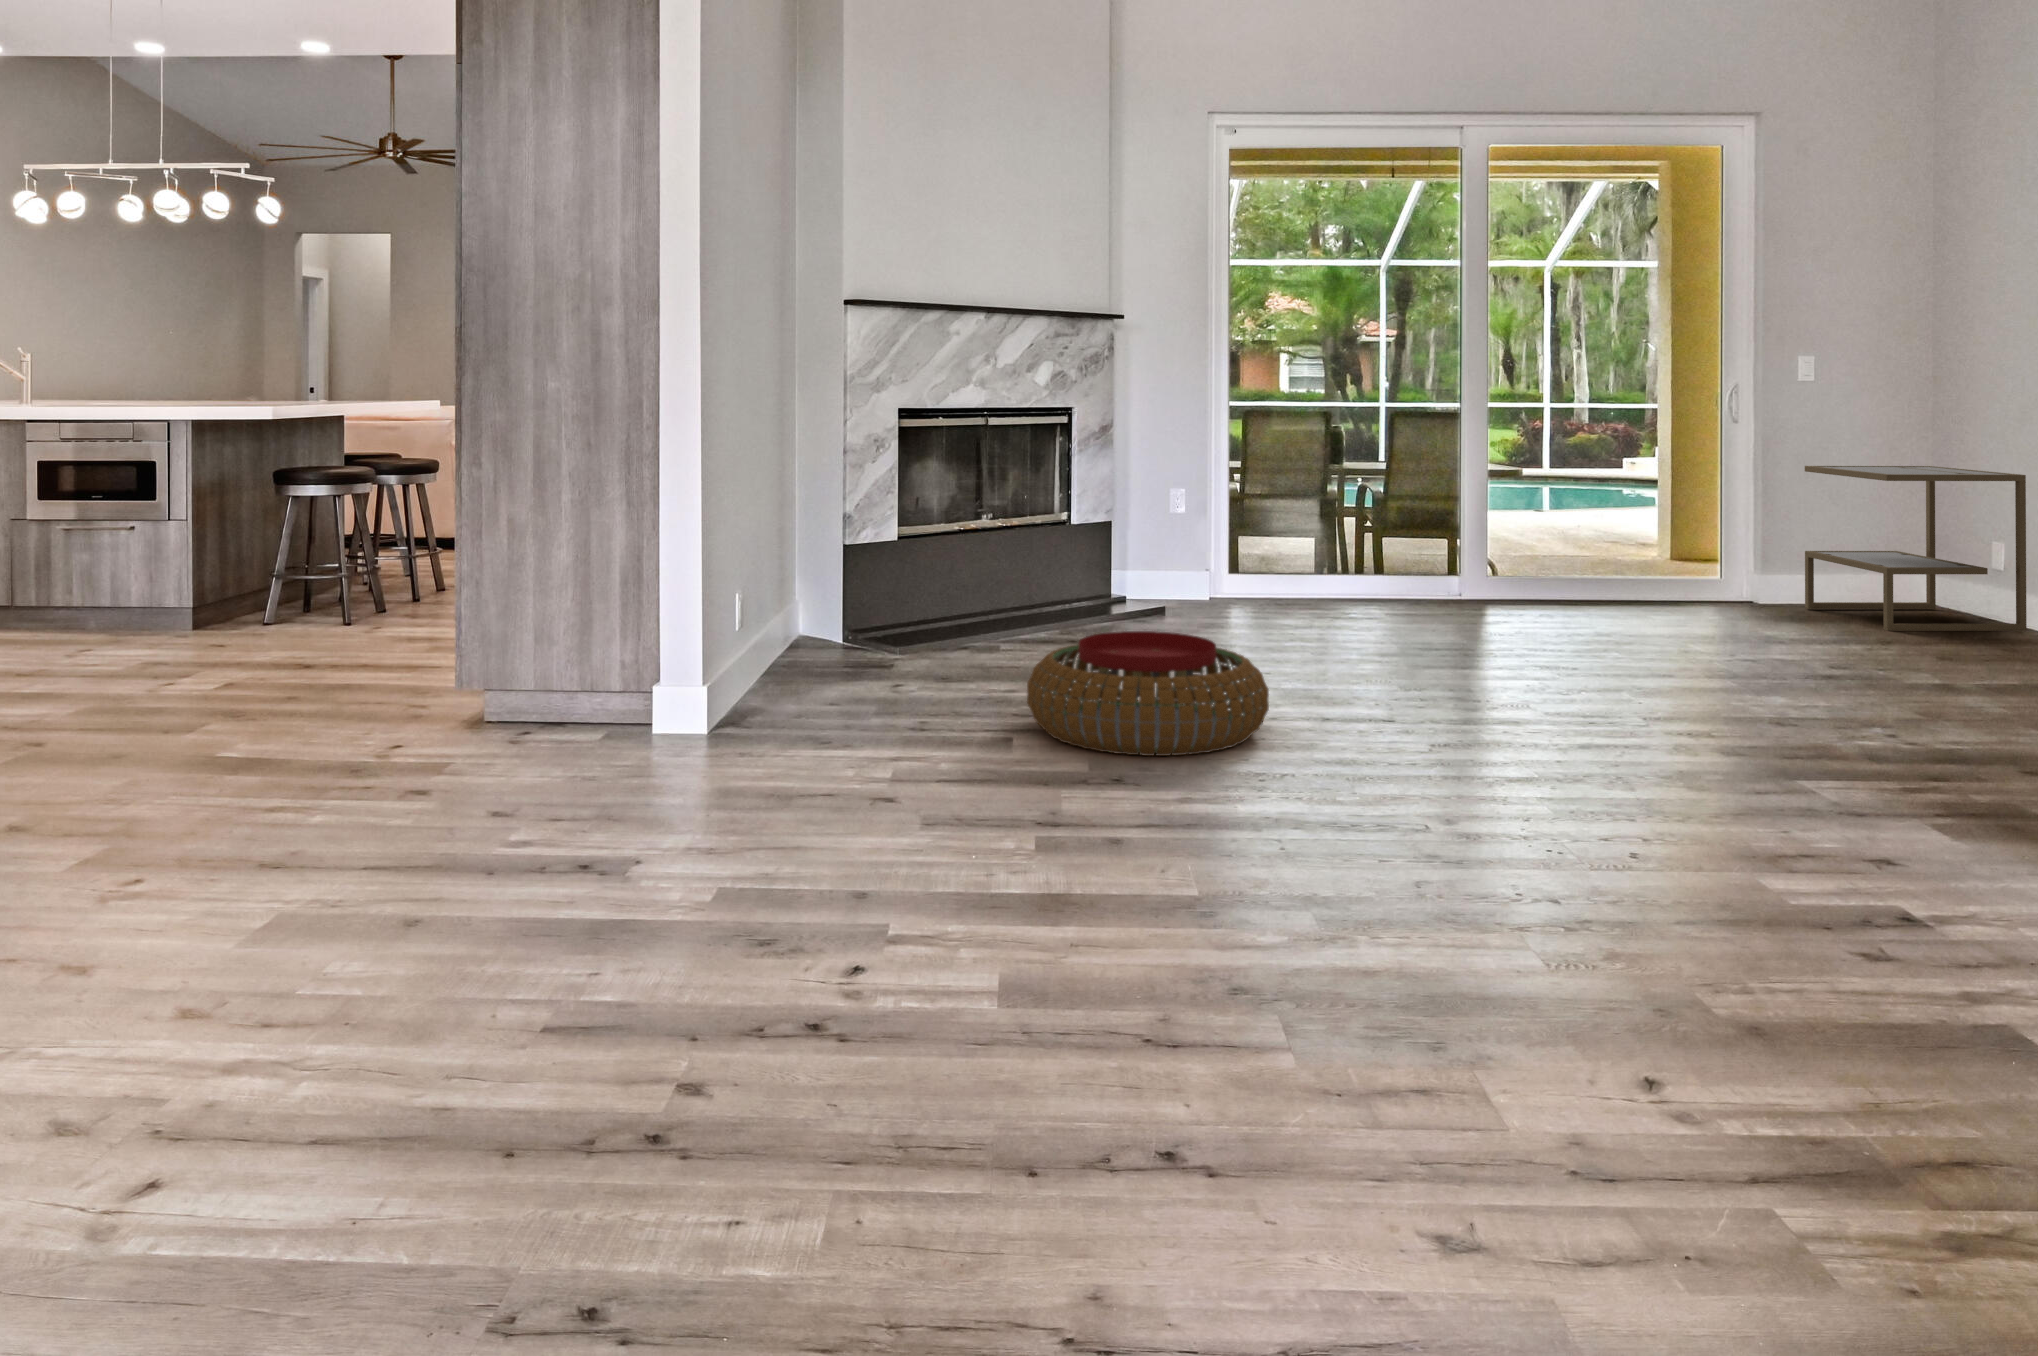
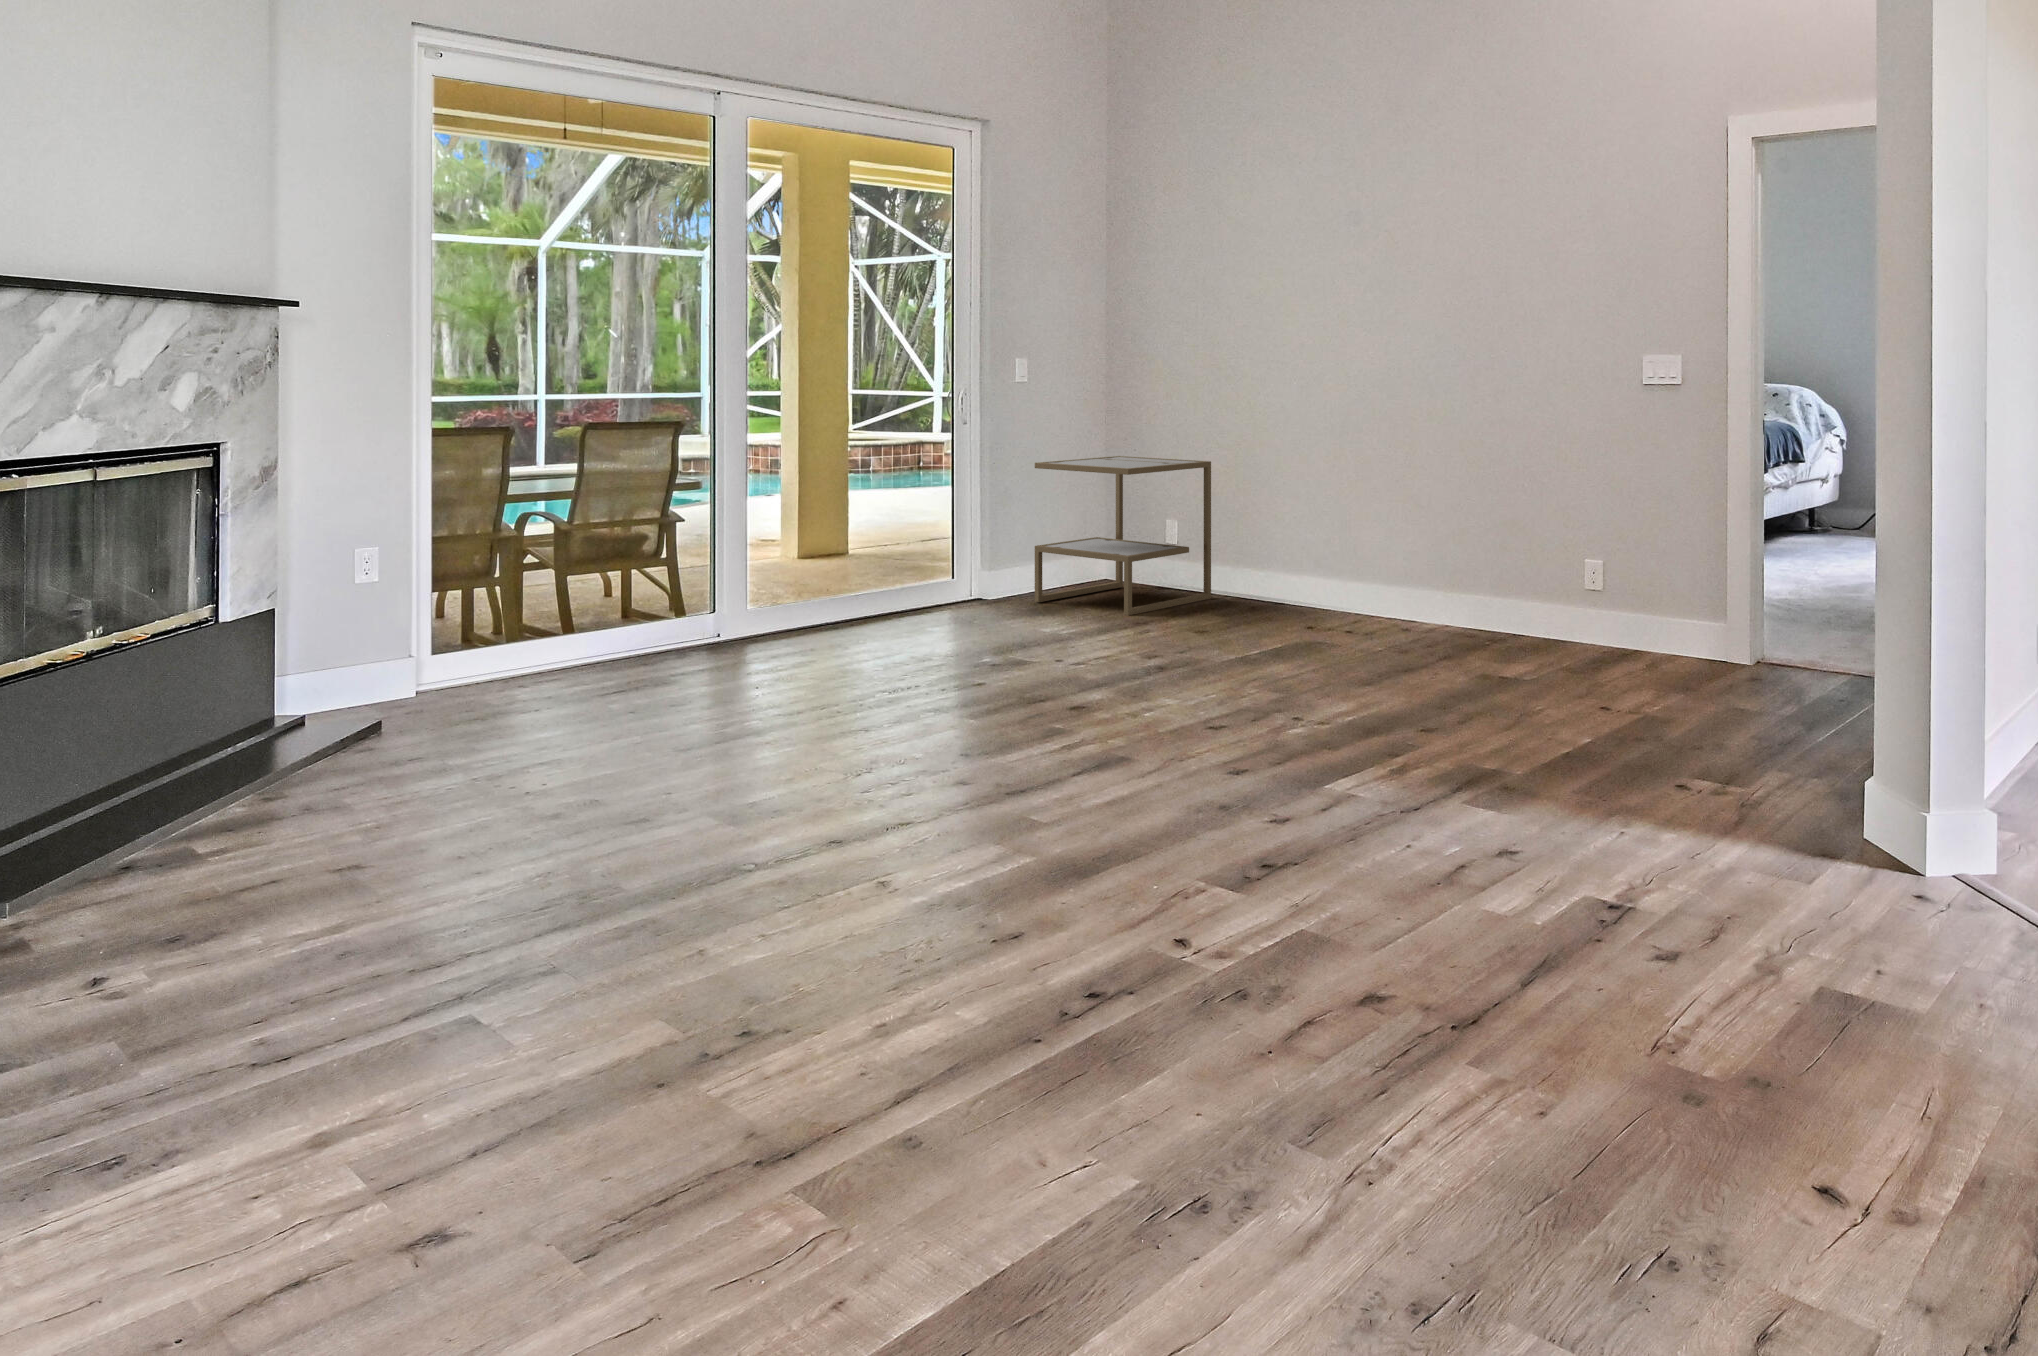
pouf: present [1027,631,1269,756] -> none [466,777,846,997]

